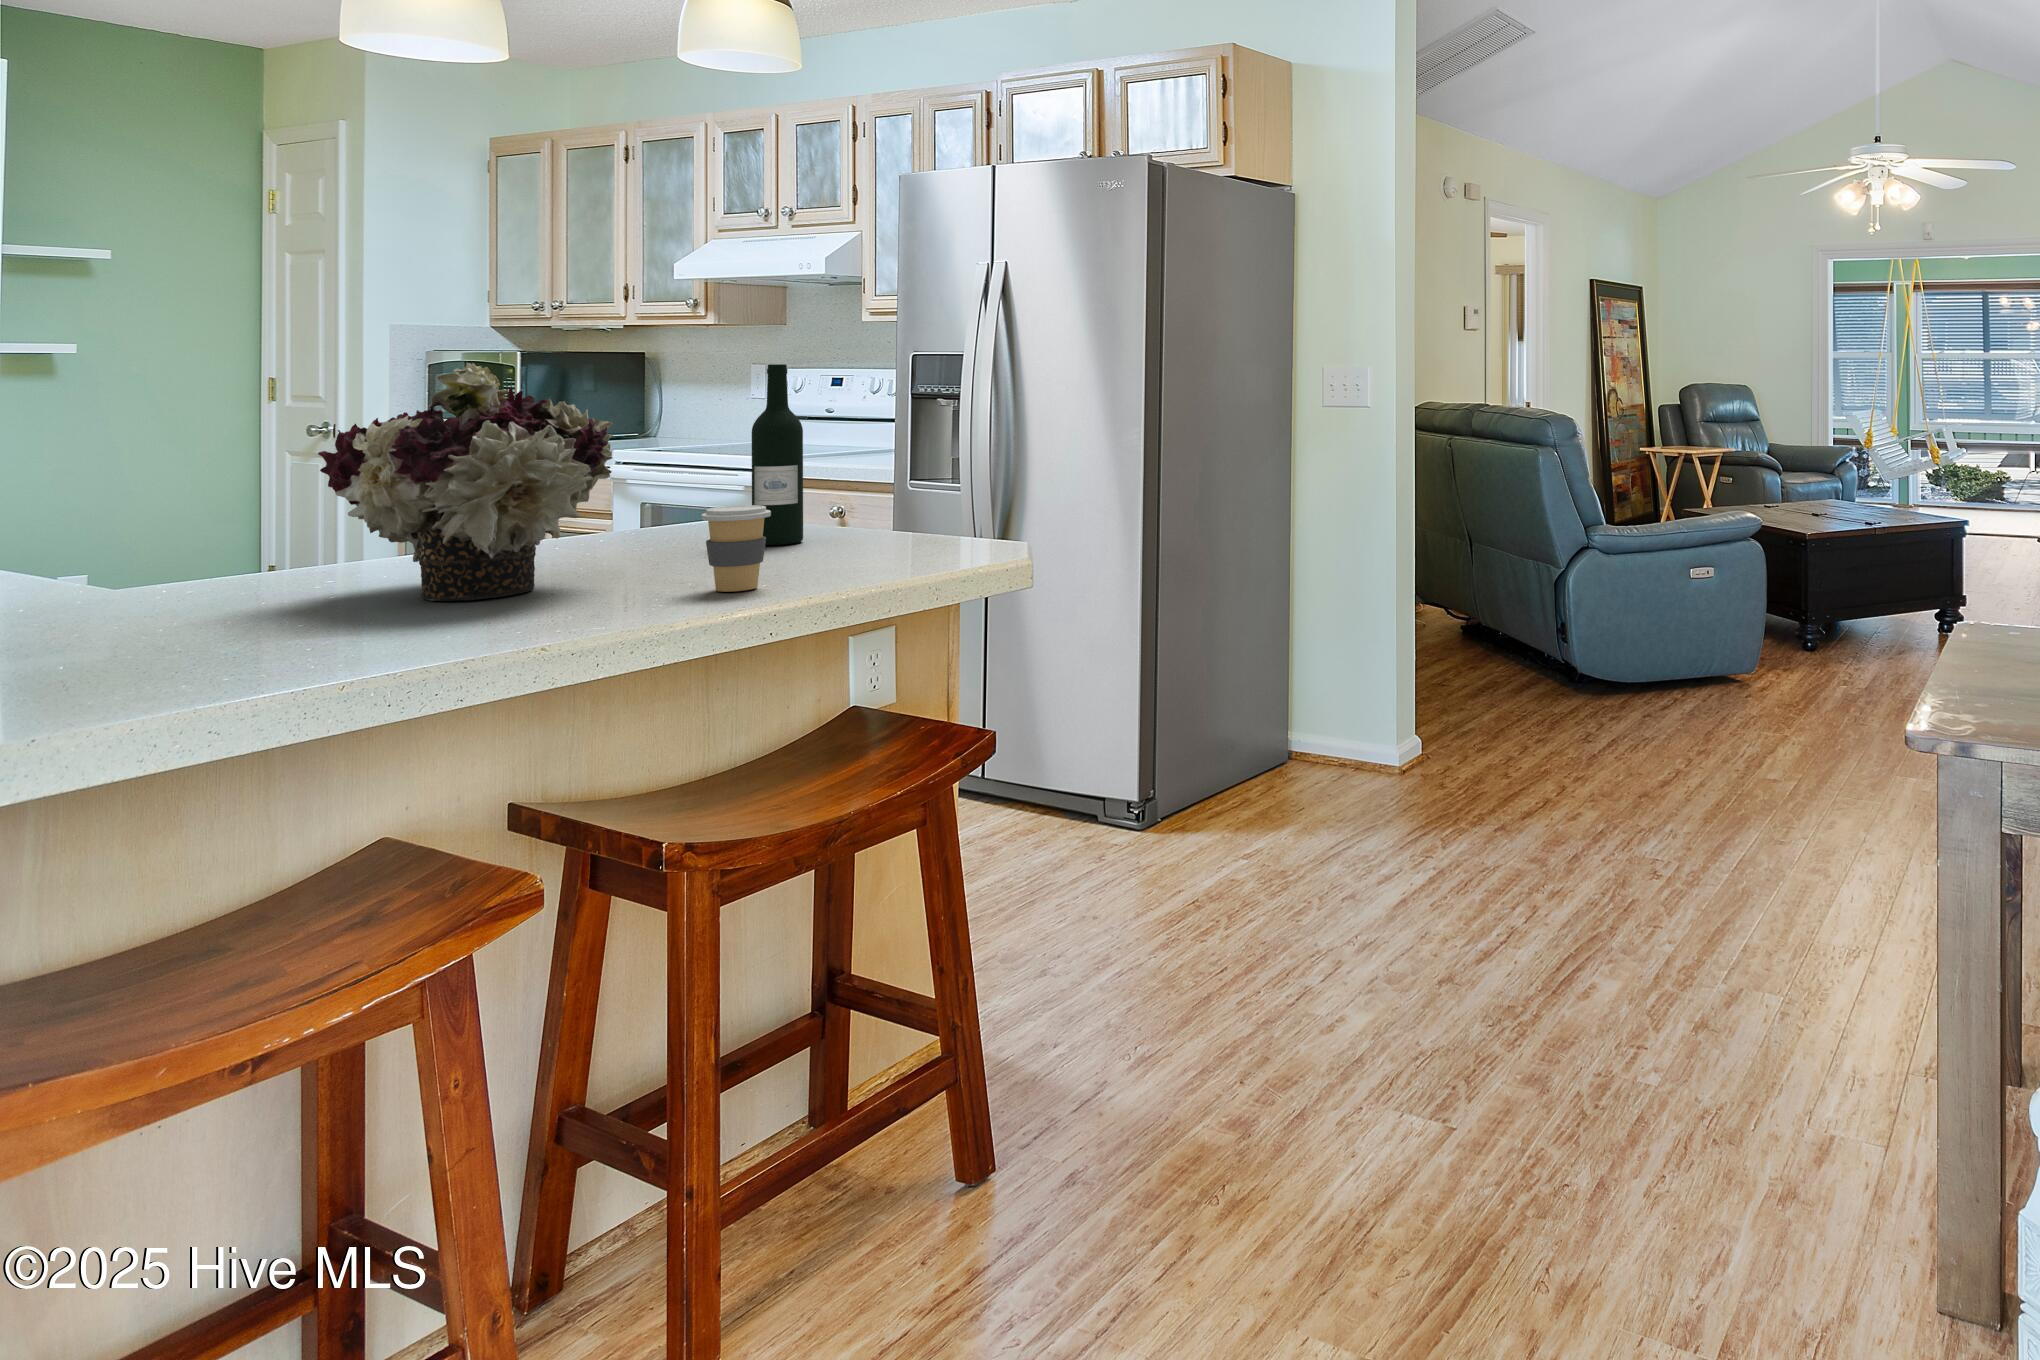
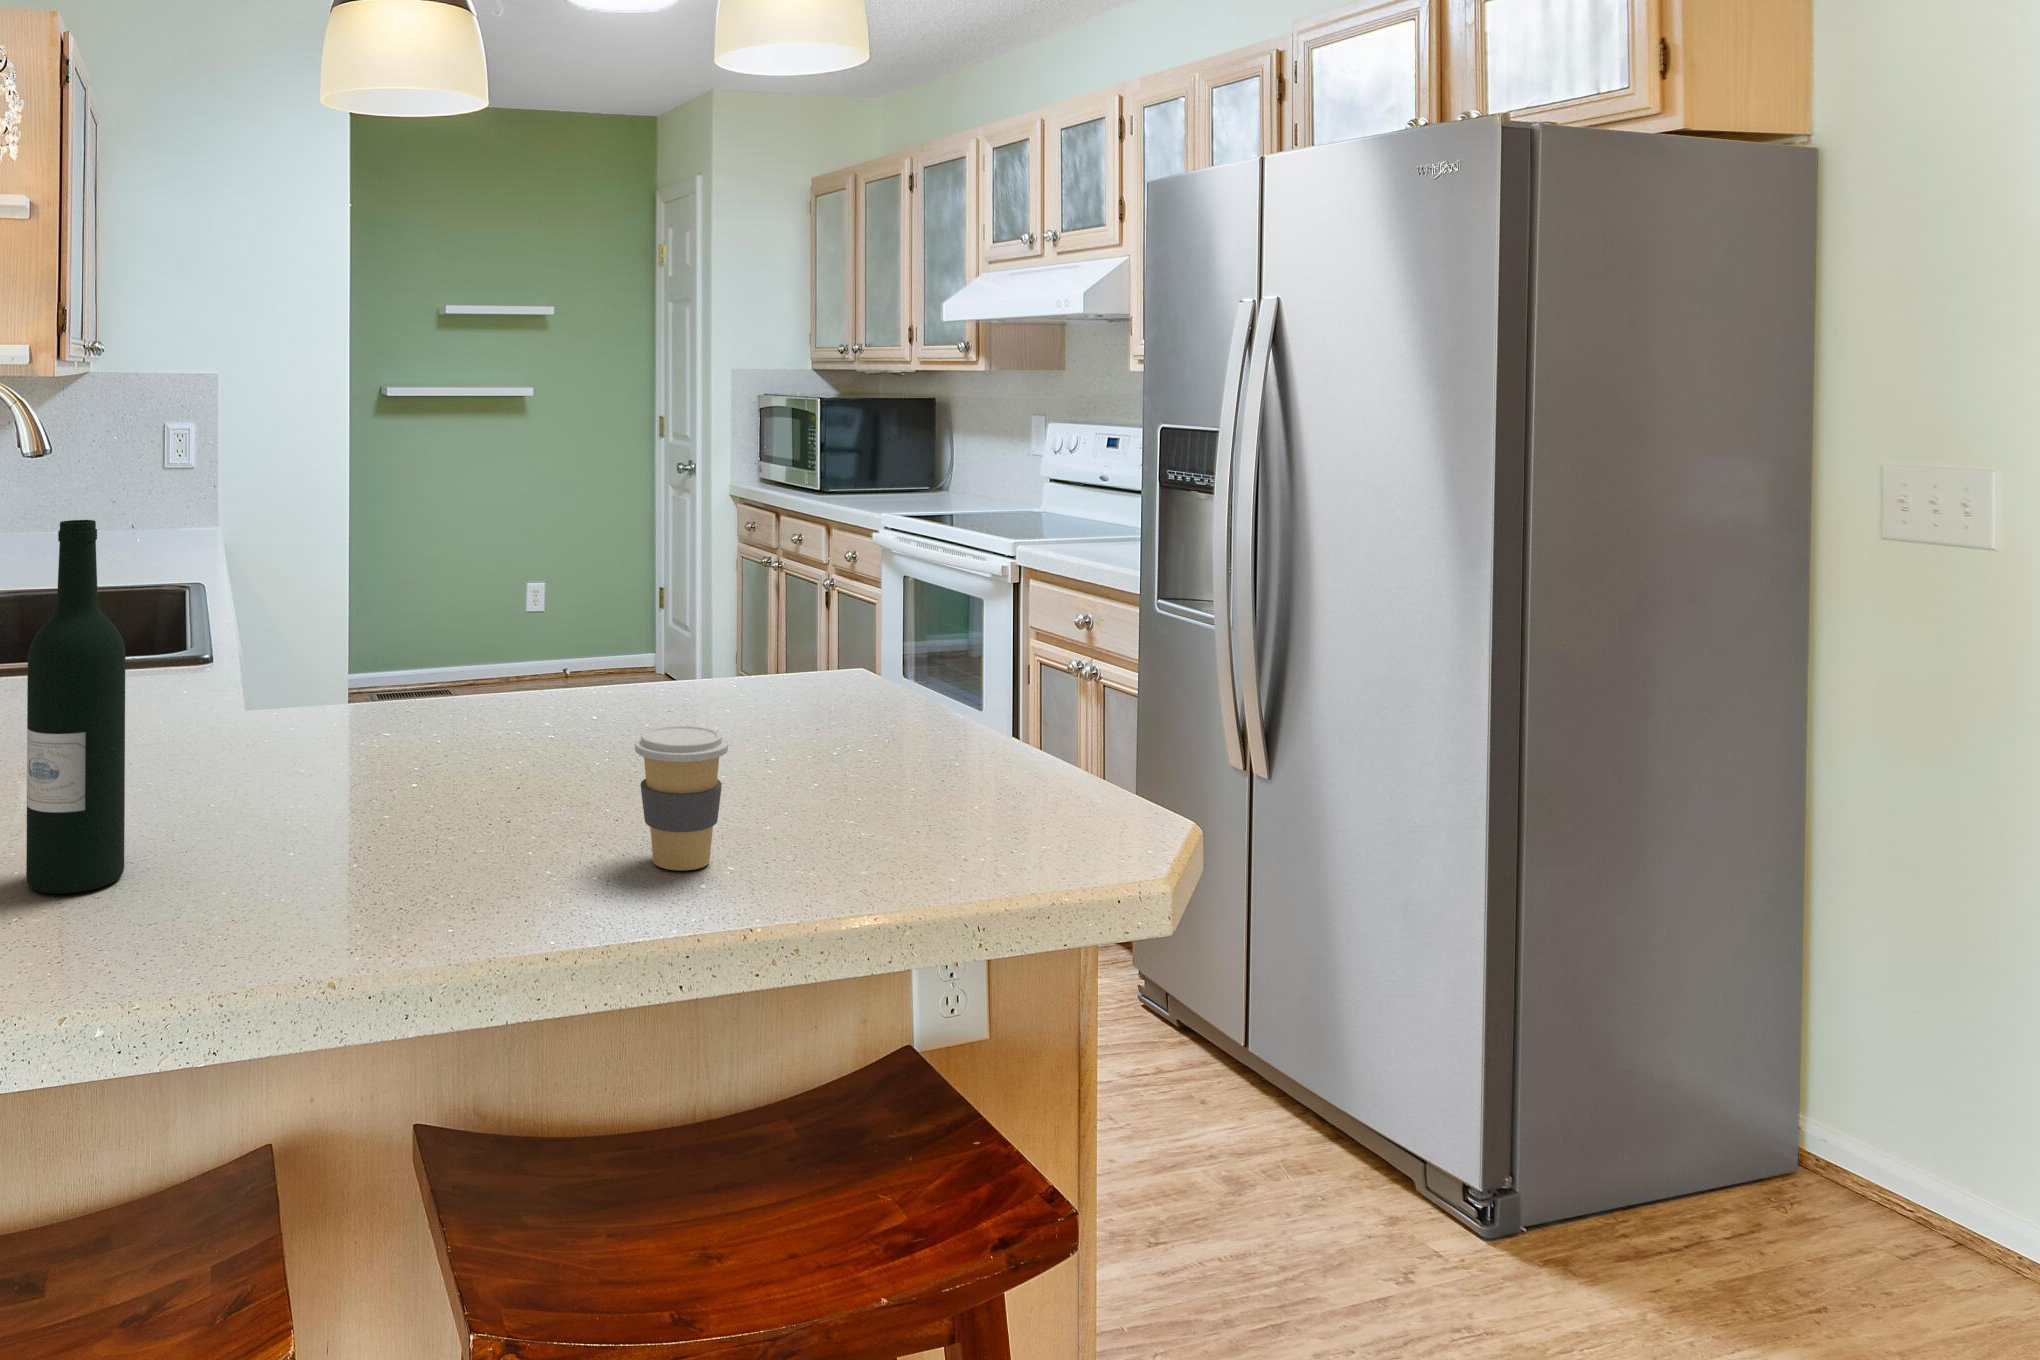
flower arrangement: present [318,363,613,601] -> none [299,487,580,810]
wine bottle: present [752,364,803,545] -> present [26,520,125,894]

